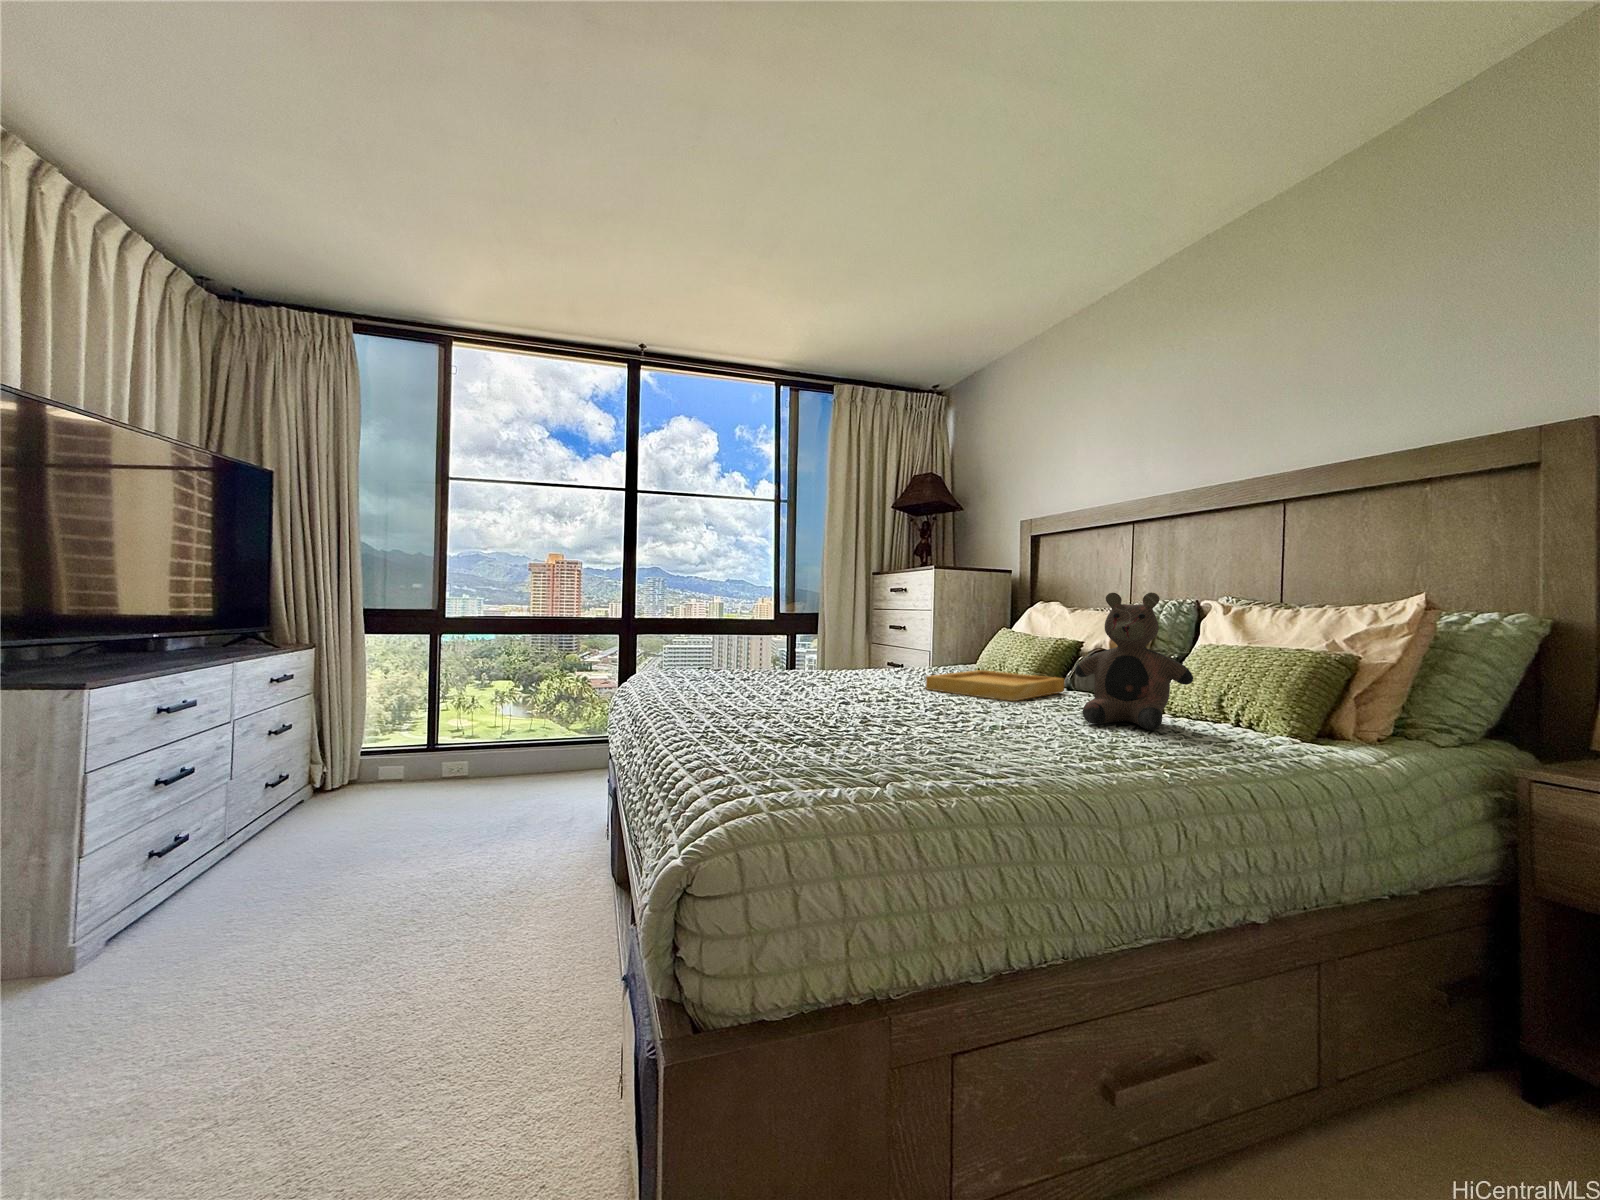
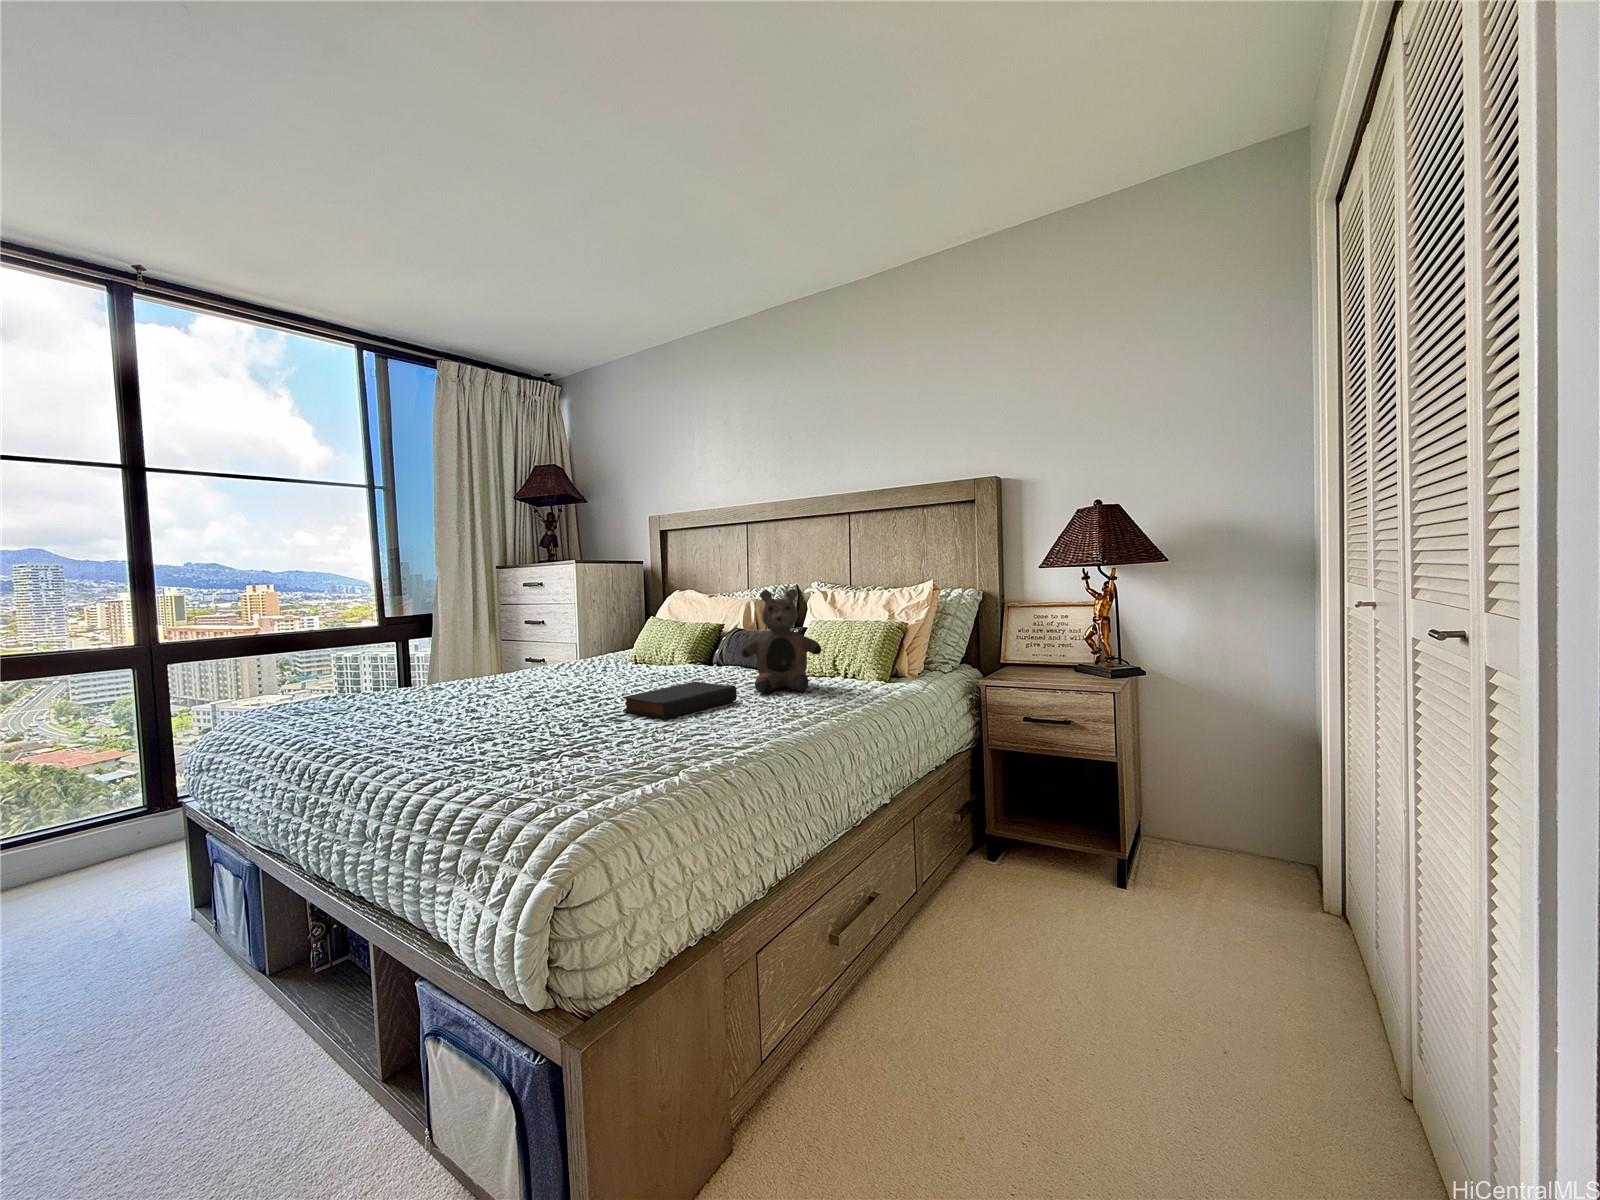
tray: present [926,670,1064,701] -> none [604,657,718,684]
book: none [910,696,1050,730] -> present [622,681,737,719]

